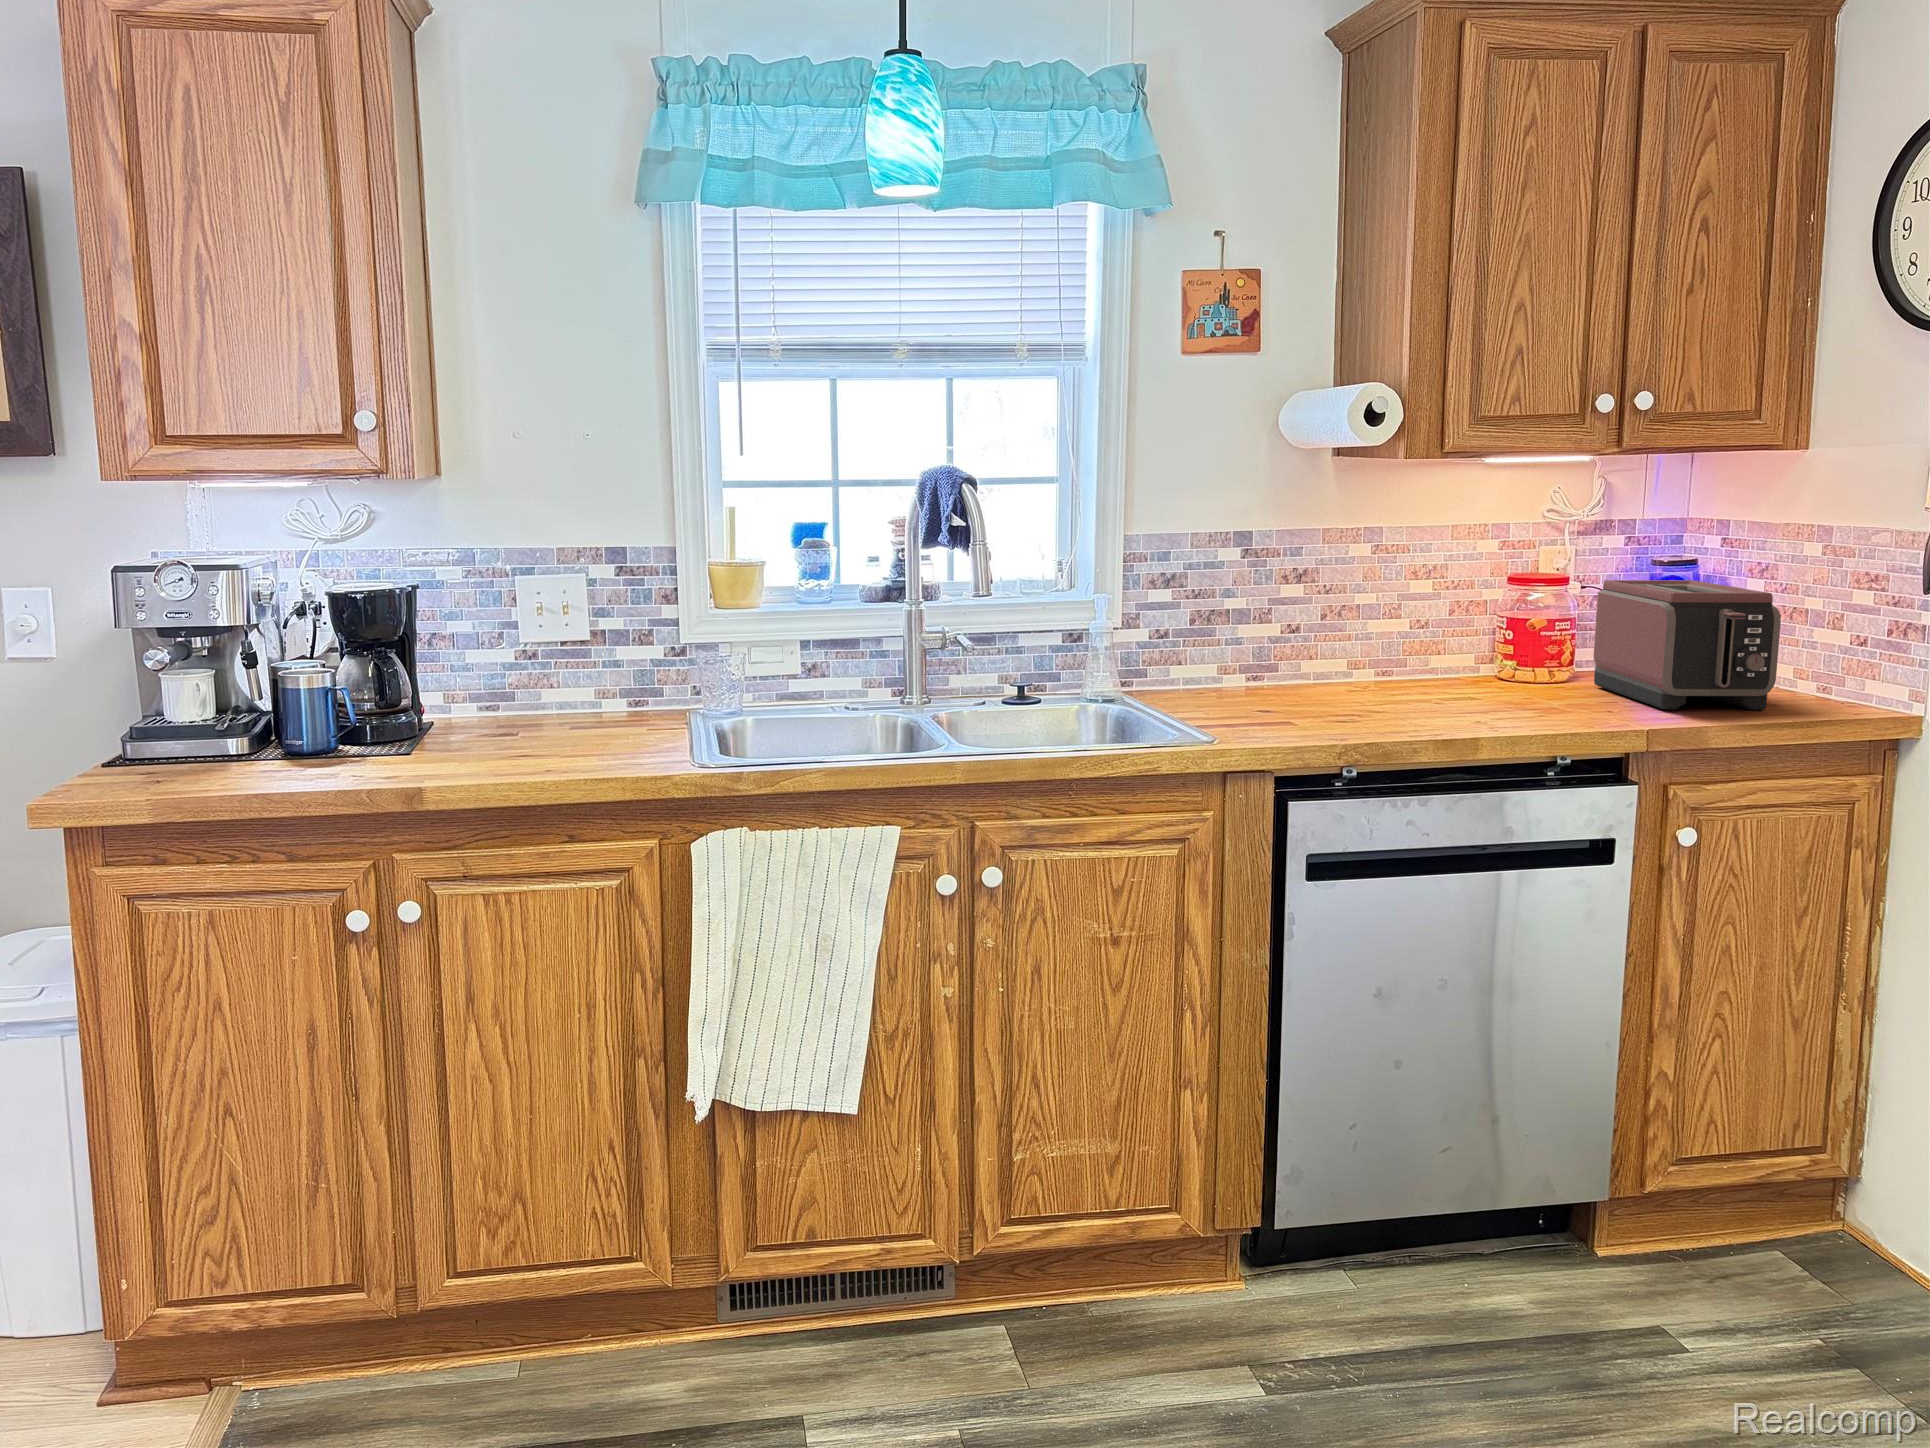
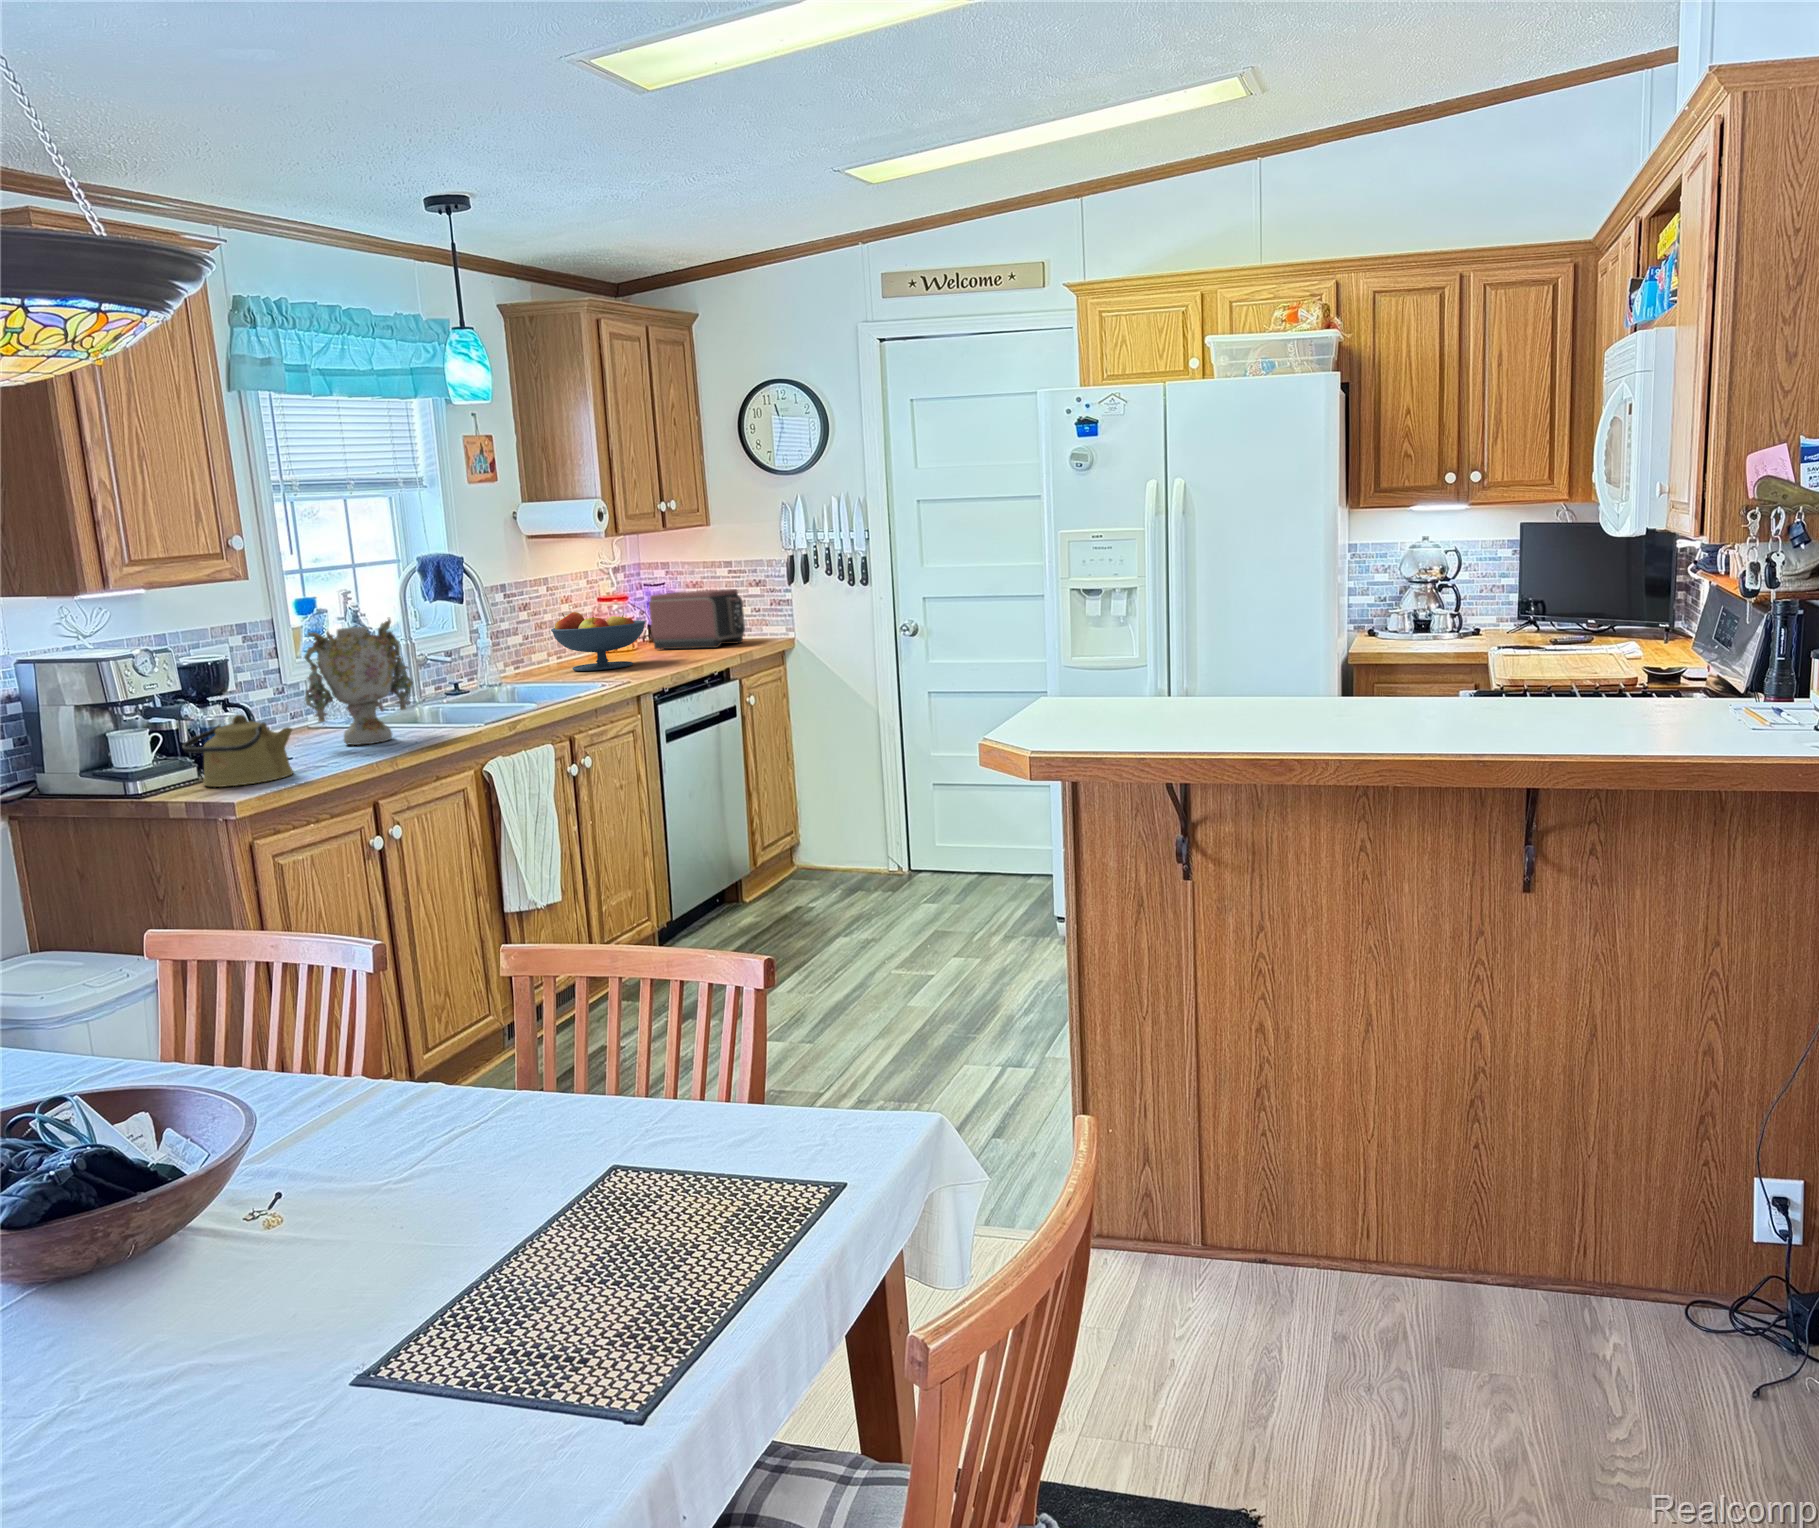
vase: none [470,570,617,762] -> present [304,619,413,745]
fruit bowl: none [1269,592,1451,712] -> present [551,612,645,671]
kettle: none [151,683,299,787] -> present [182,715,293,787]

